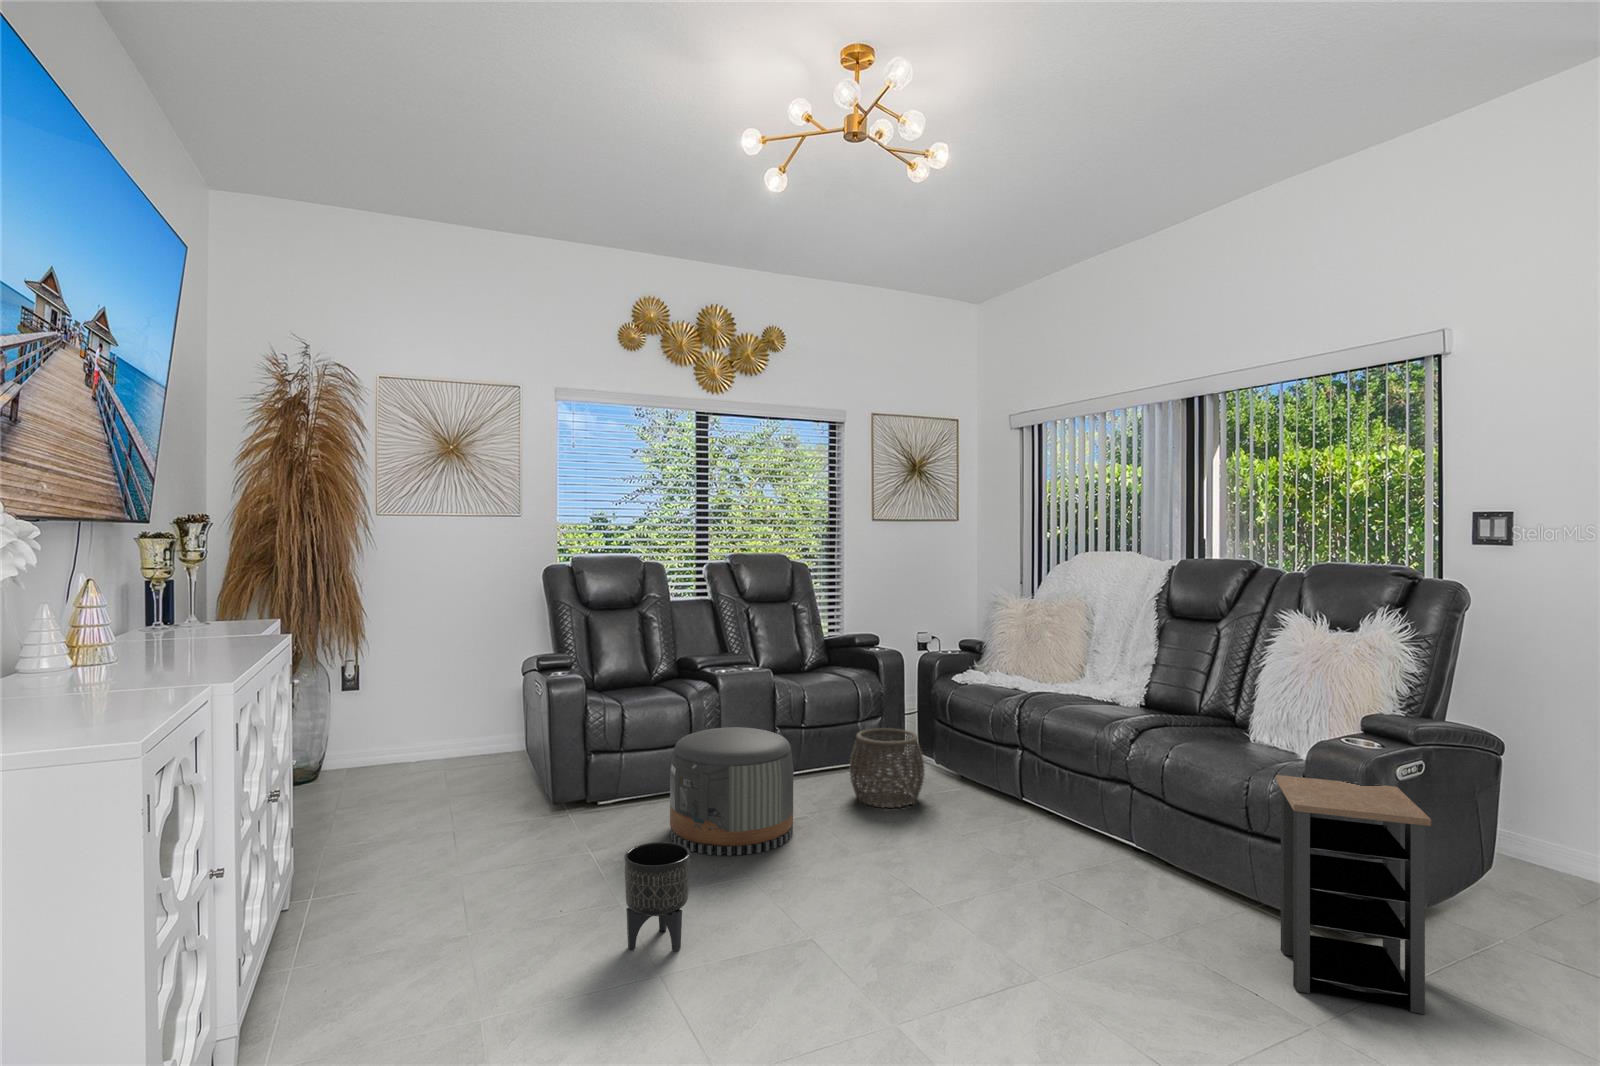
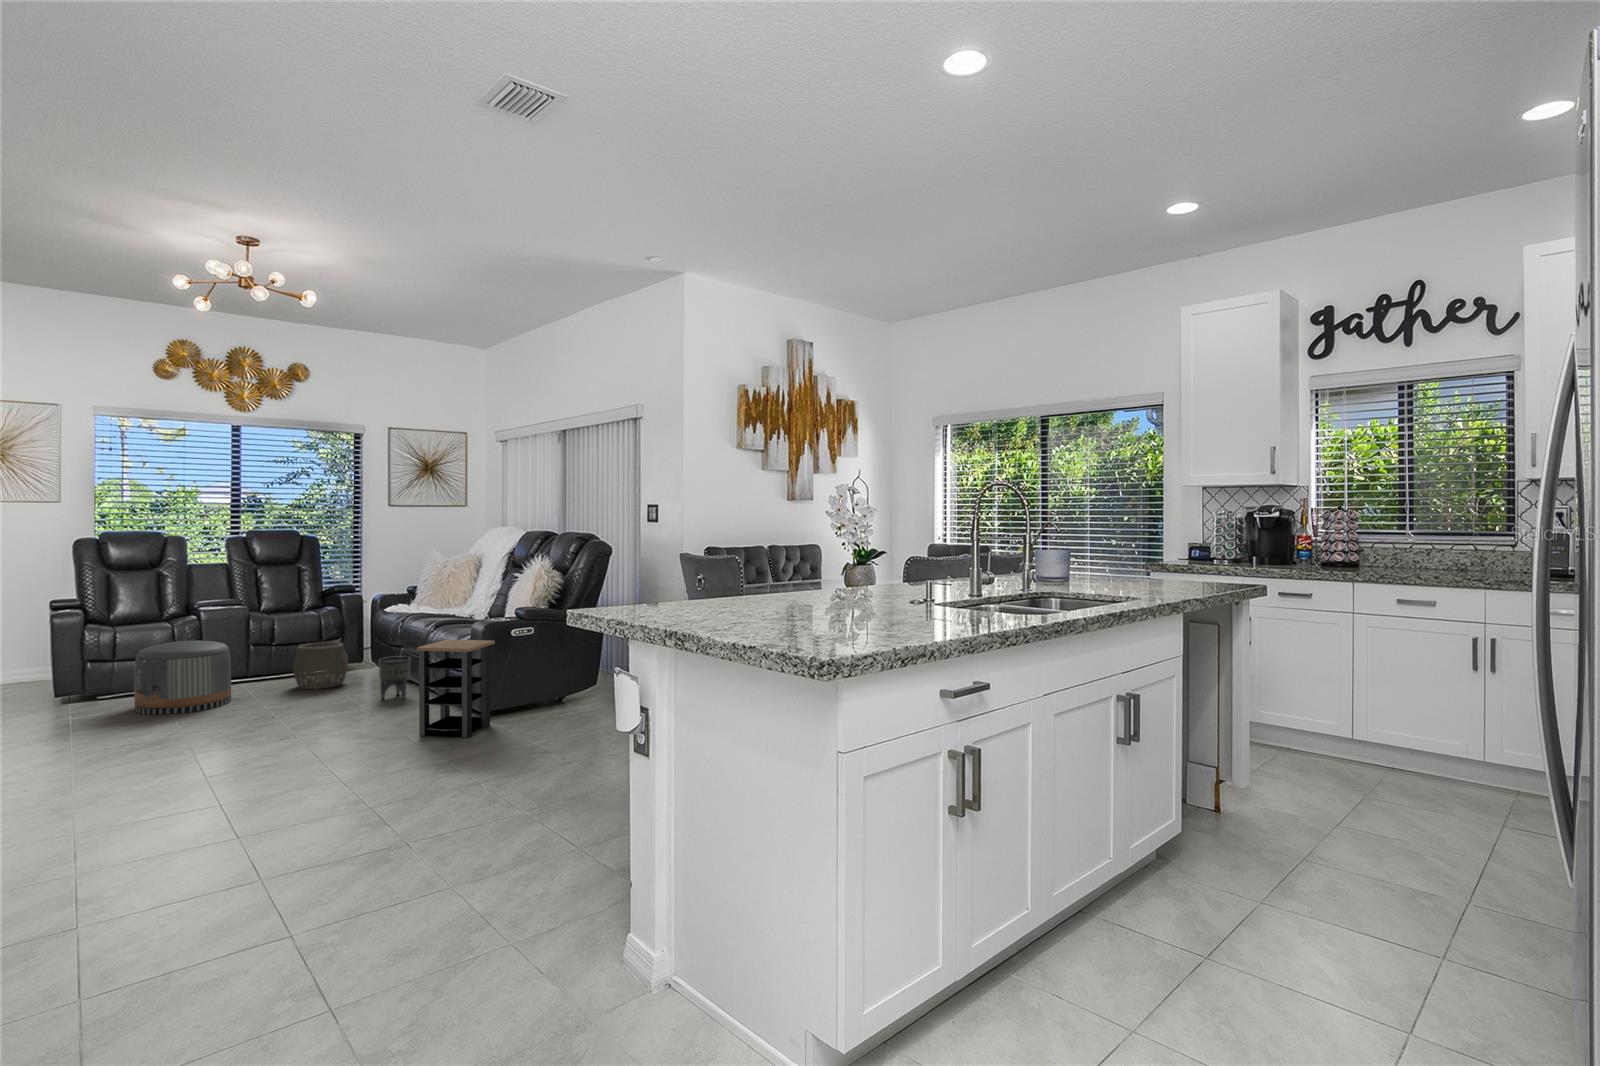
planter: present [624,842,691,951] -> present [379,656,411,699]

